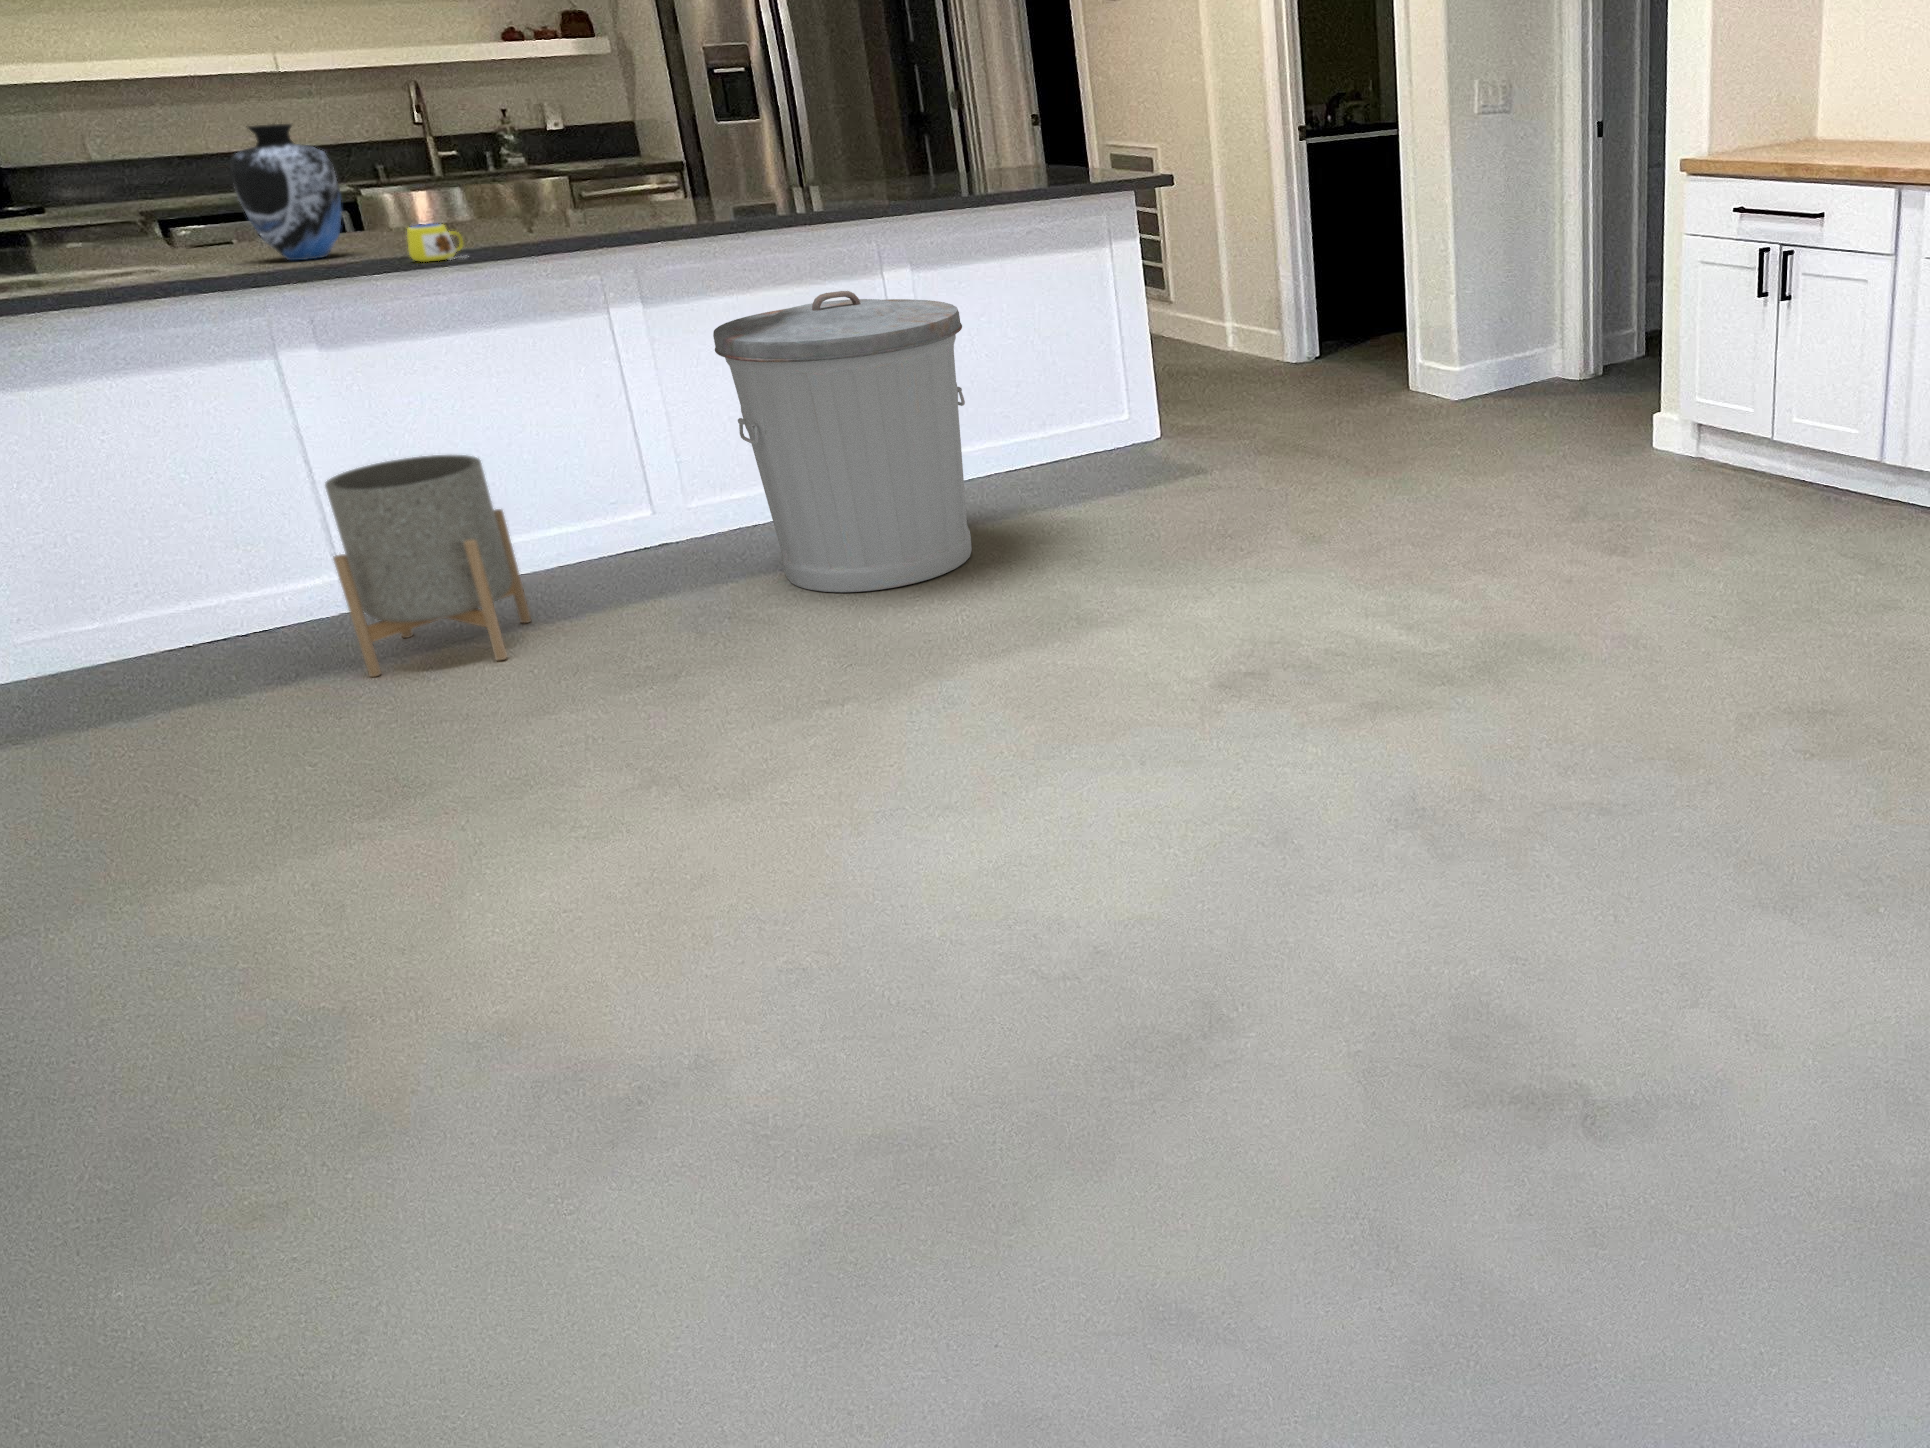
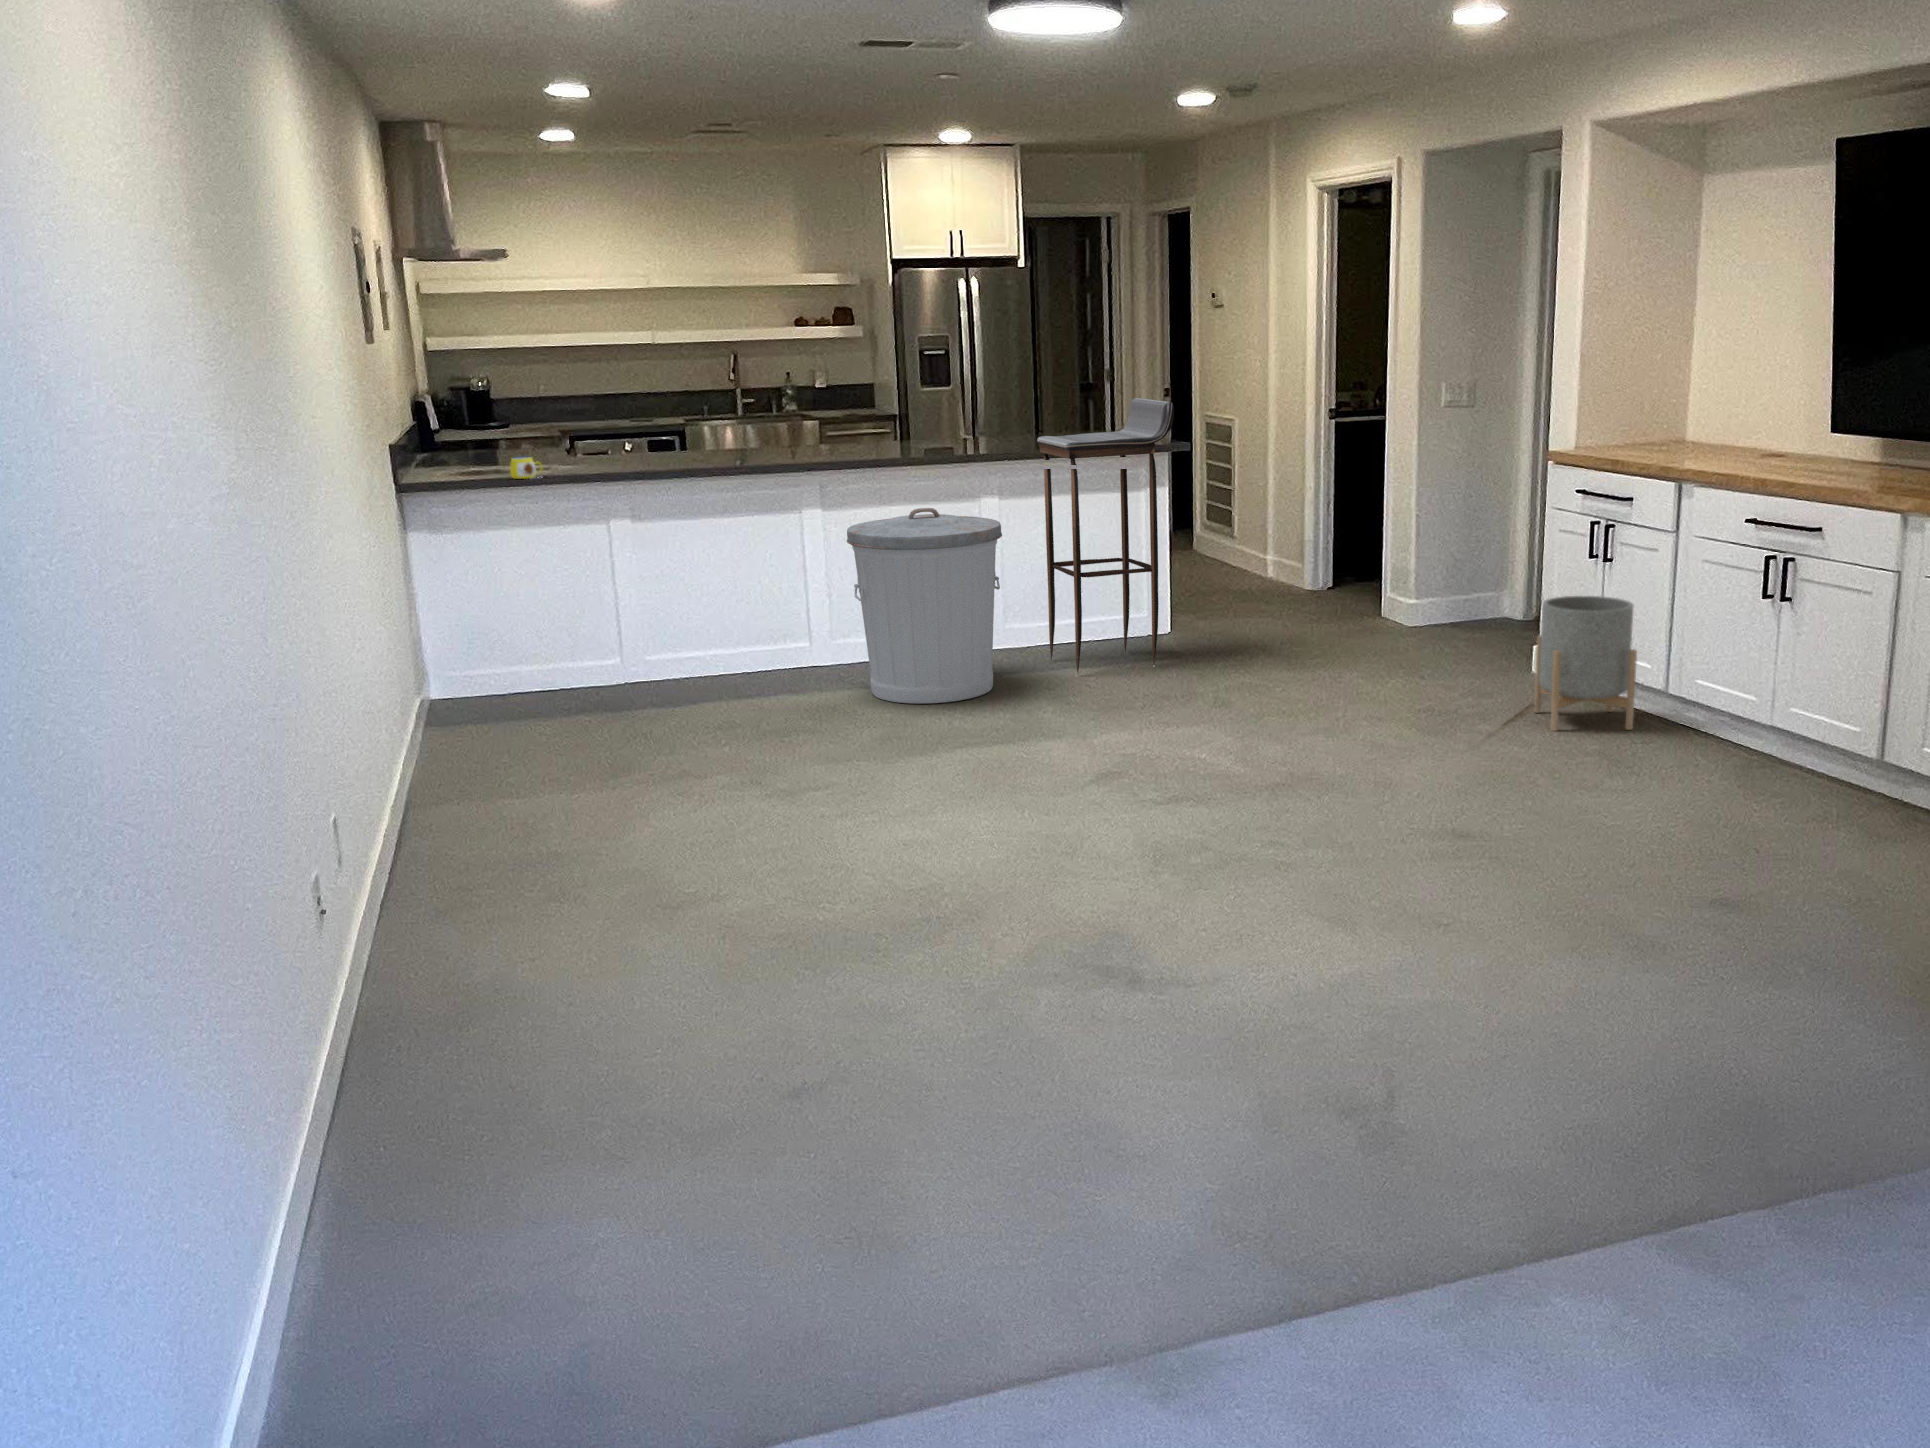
bar stool: none [976,111,1182,516] -> present [1037,398,1174,672]
vase: present [230,124,342,260] -> none [603,390,658,469]
mug: present [407,224,463,262] -> present [510,457,542,479]
planter: present [325,455,531,677] -> present [1534,596,1637,731]

